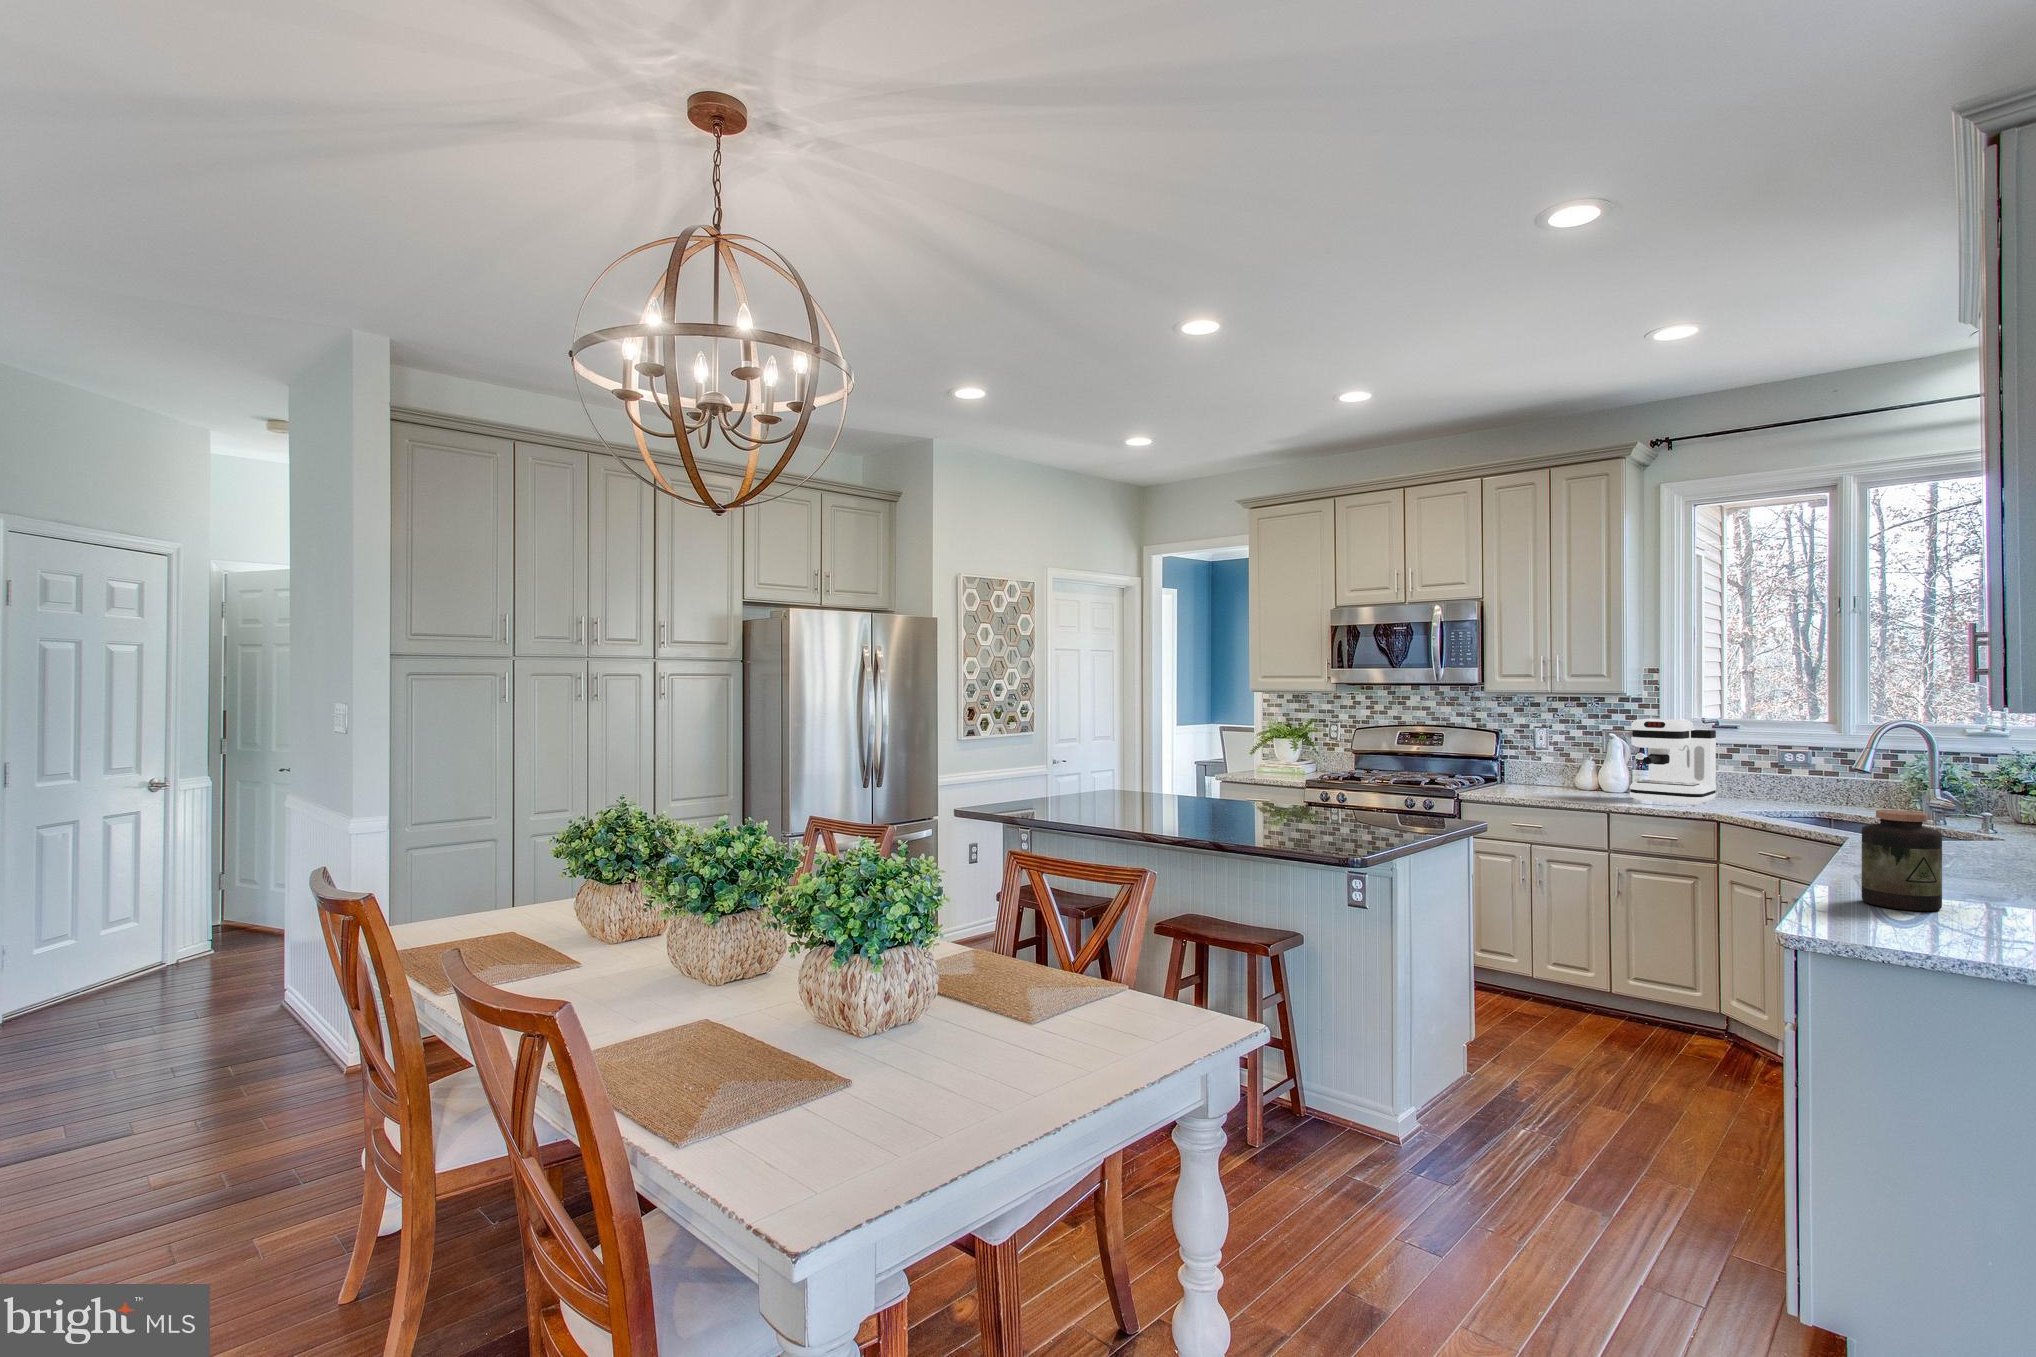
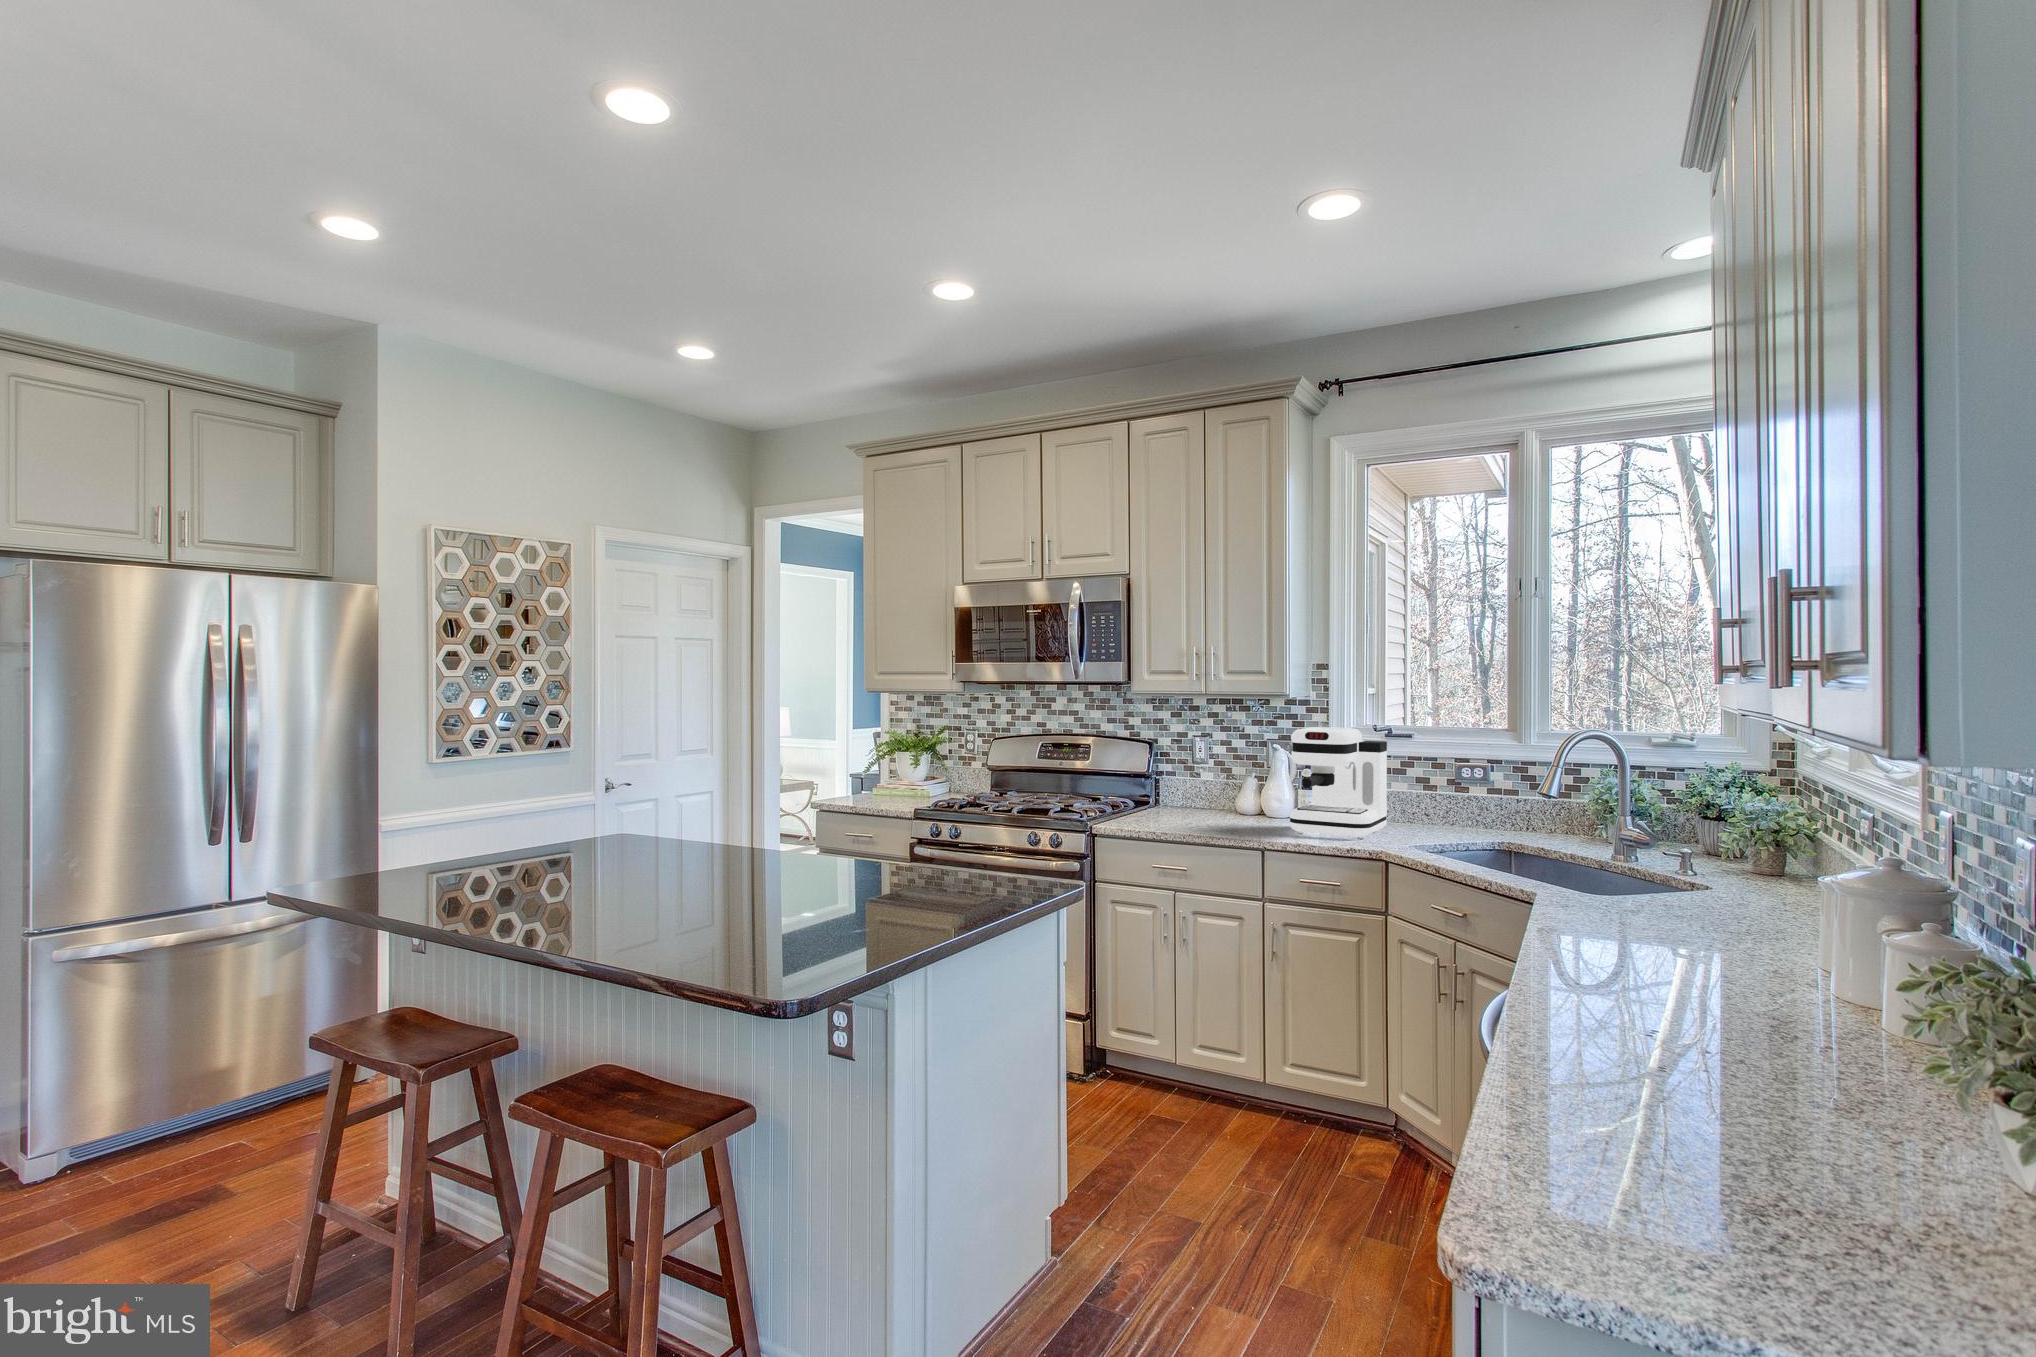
jar: present [1862,810,1942,911] -> none [1553,911,1671,1093]

